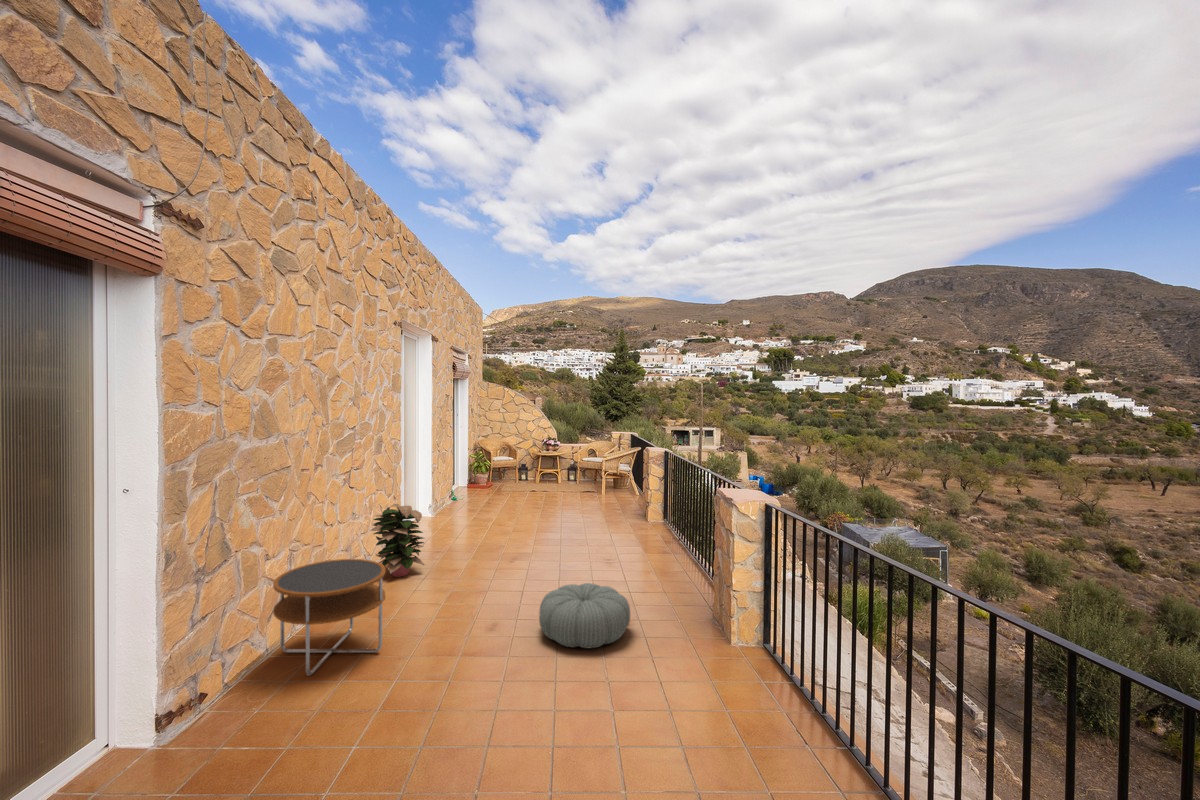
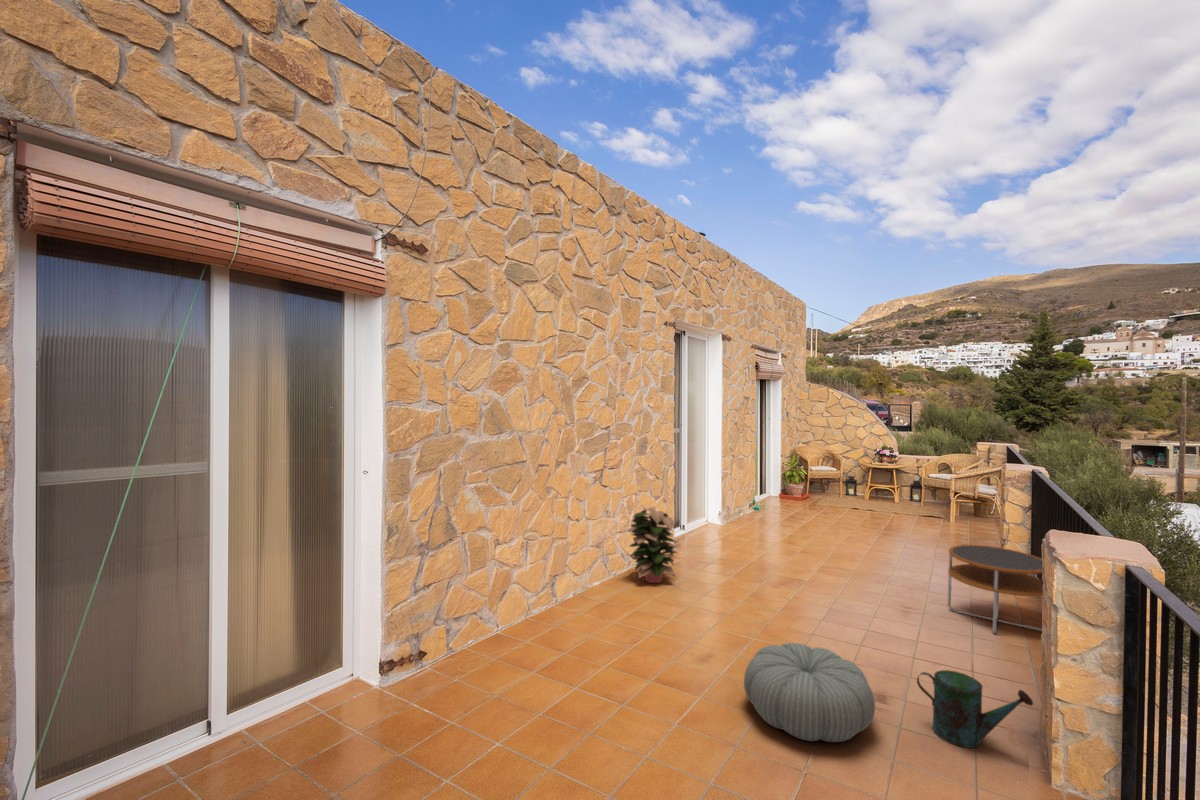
side table: present [273,559,386,676] -> present [948,545,1043,634]
watering can: none [646,575,711,622] -> present [917,670,1033,748]

